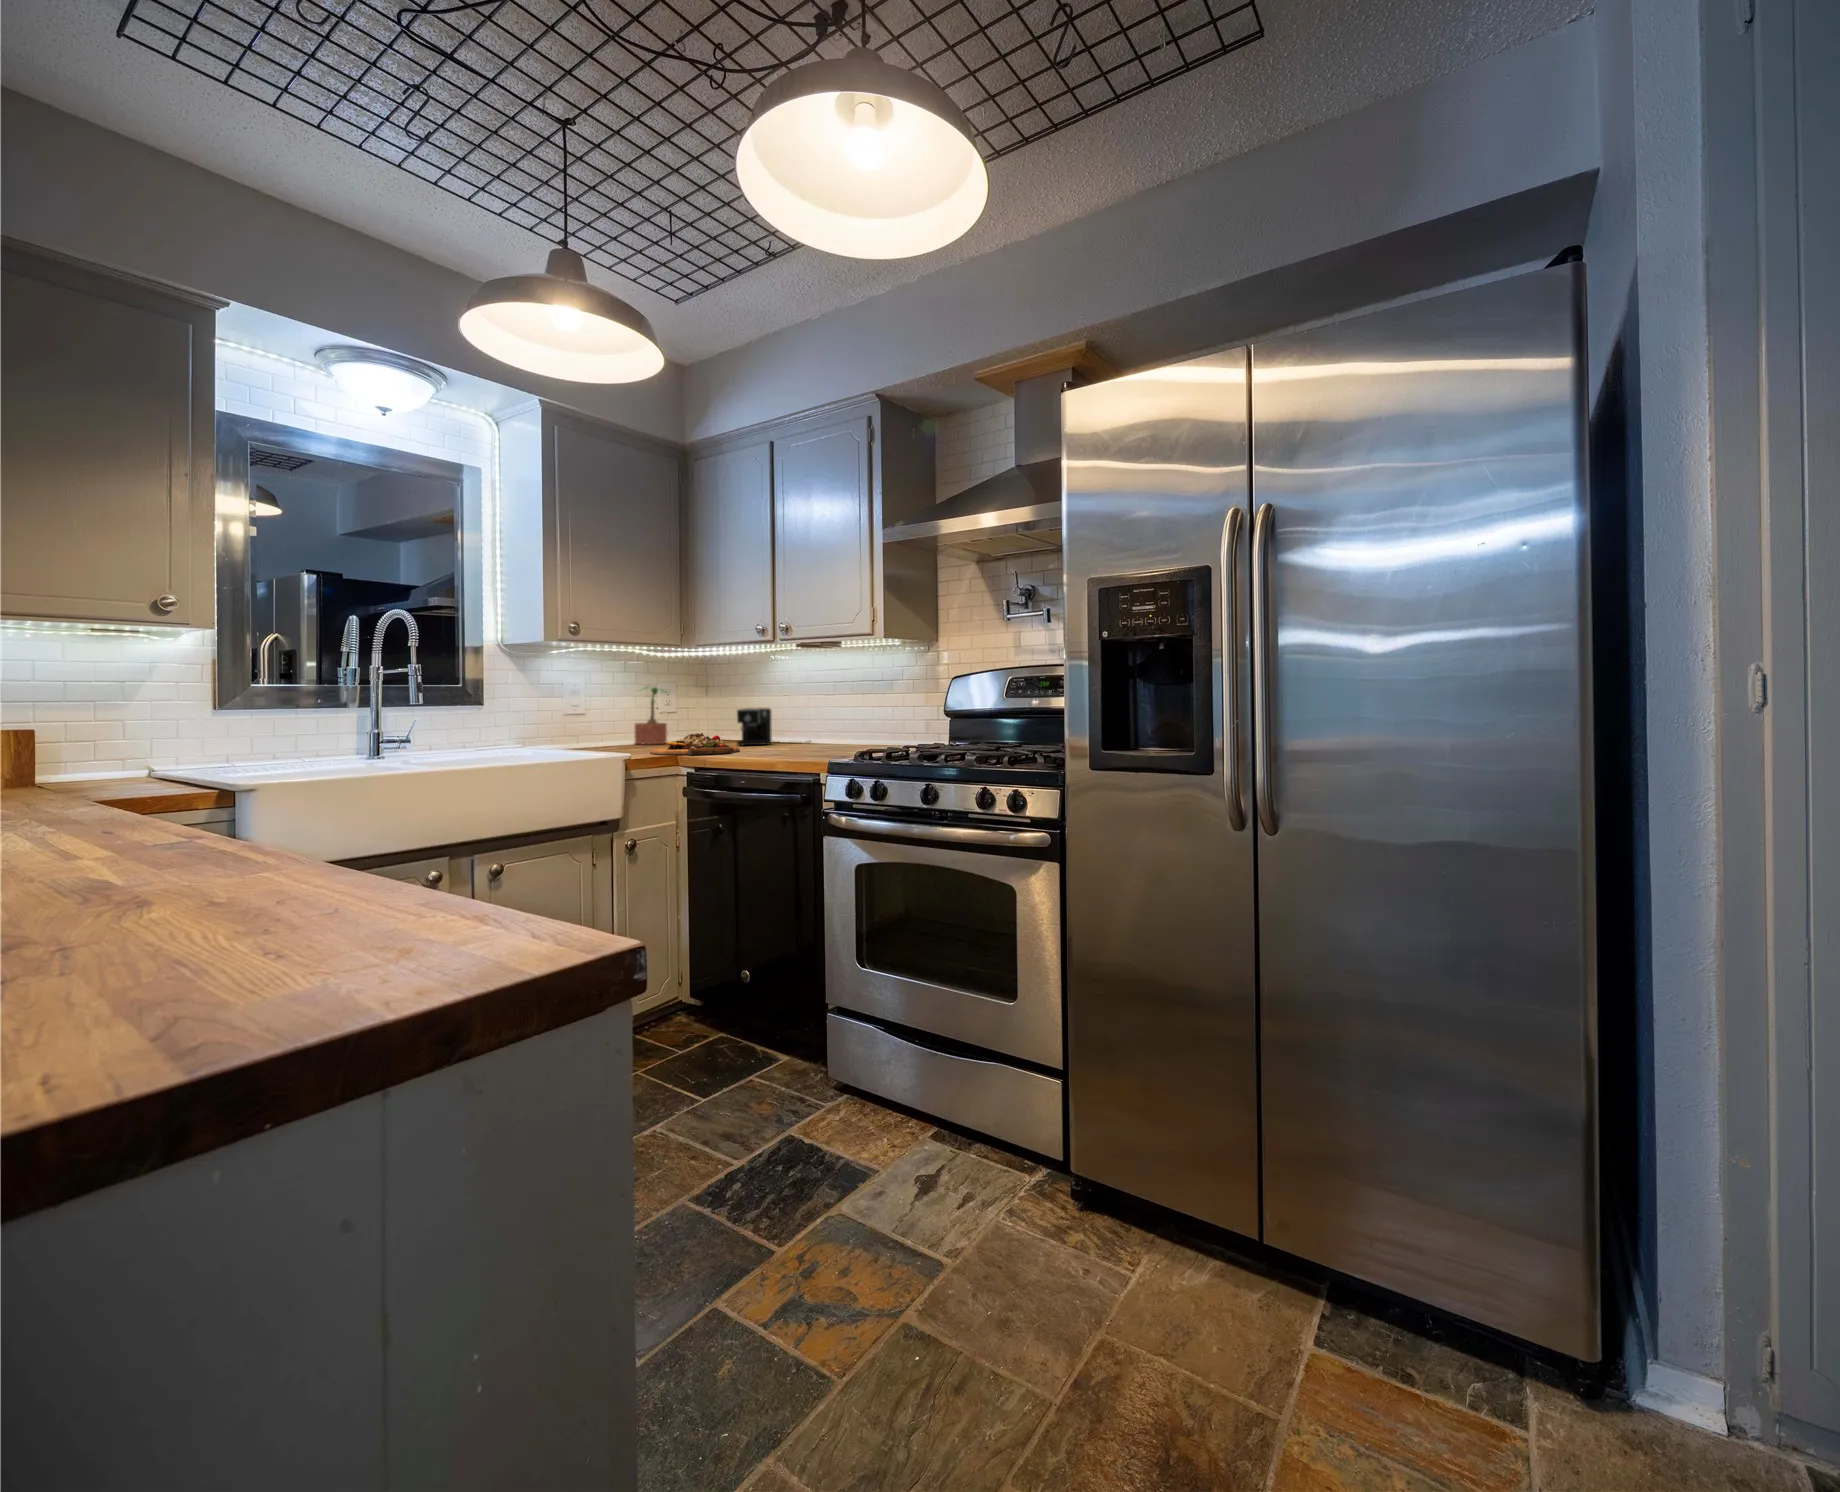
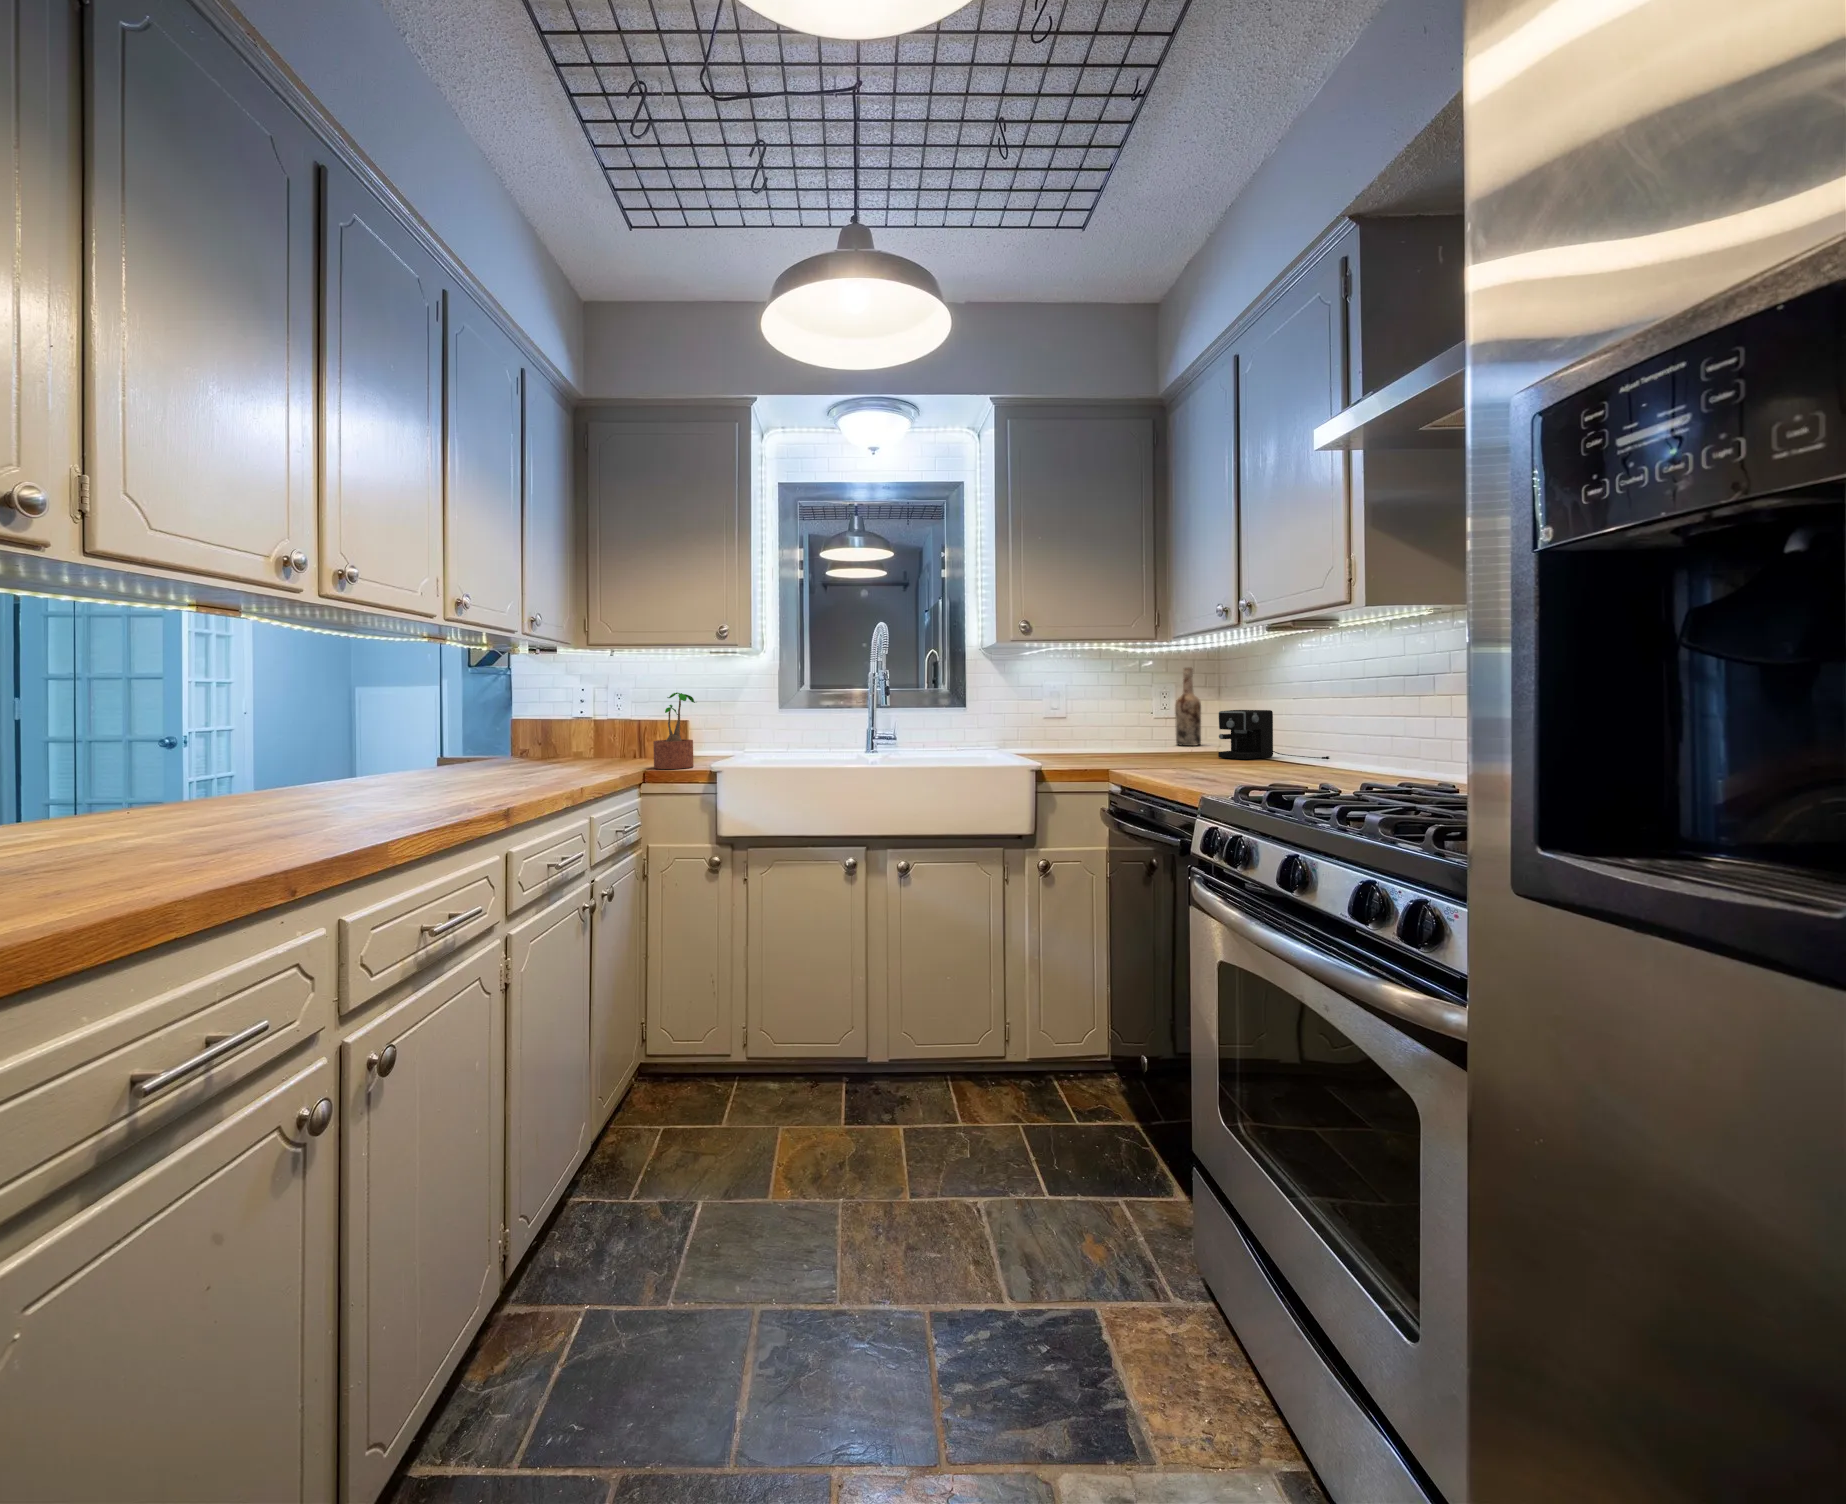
wine bottle: none [672,675,694,741] -> present [1175,668,1201,746]
potted plant: present [635,687,667,744] -> present [653,693,695,769]
cutting board: present [651,733,740,755] -> none [1085,742,1193,770]

